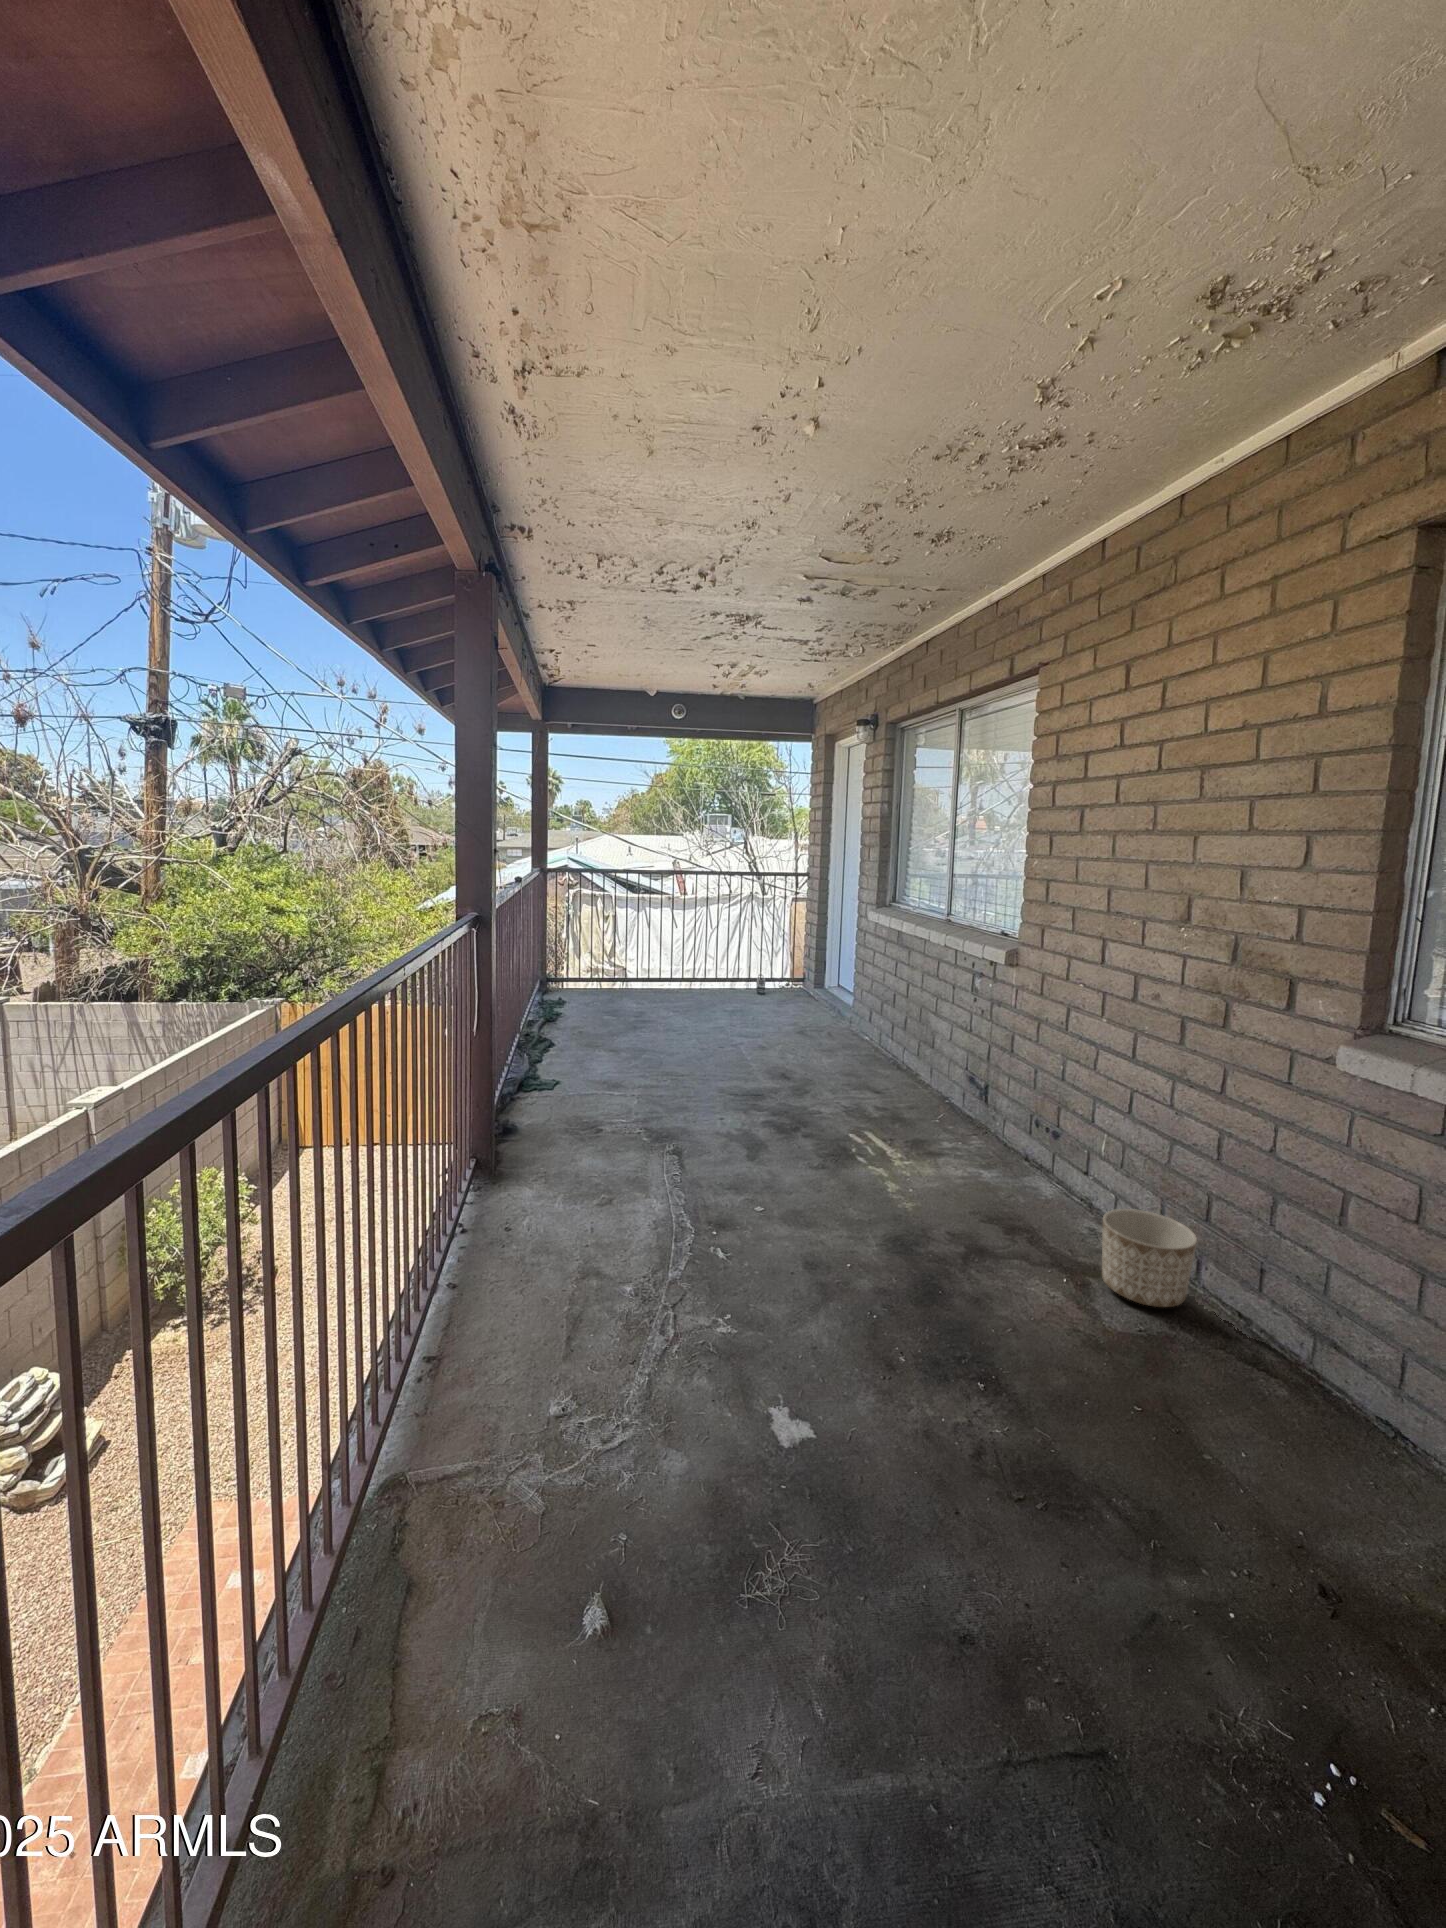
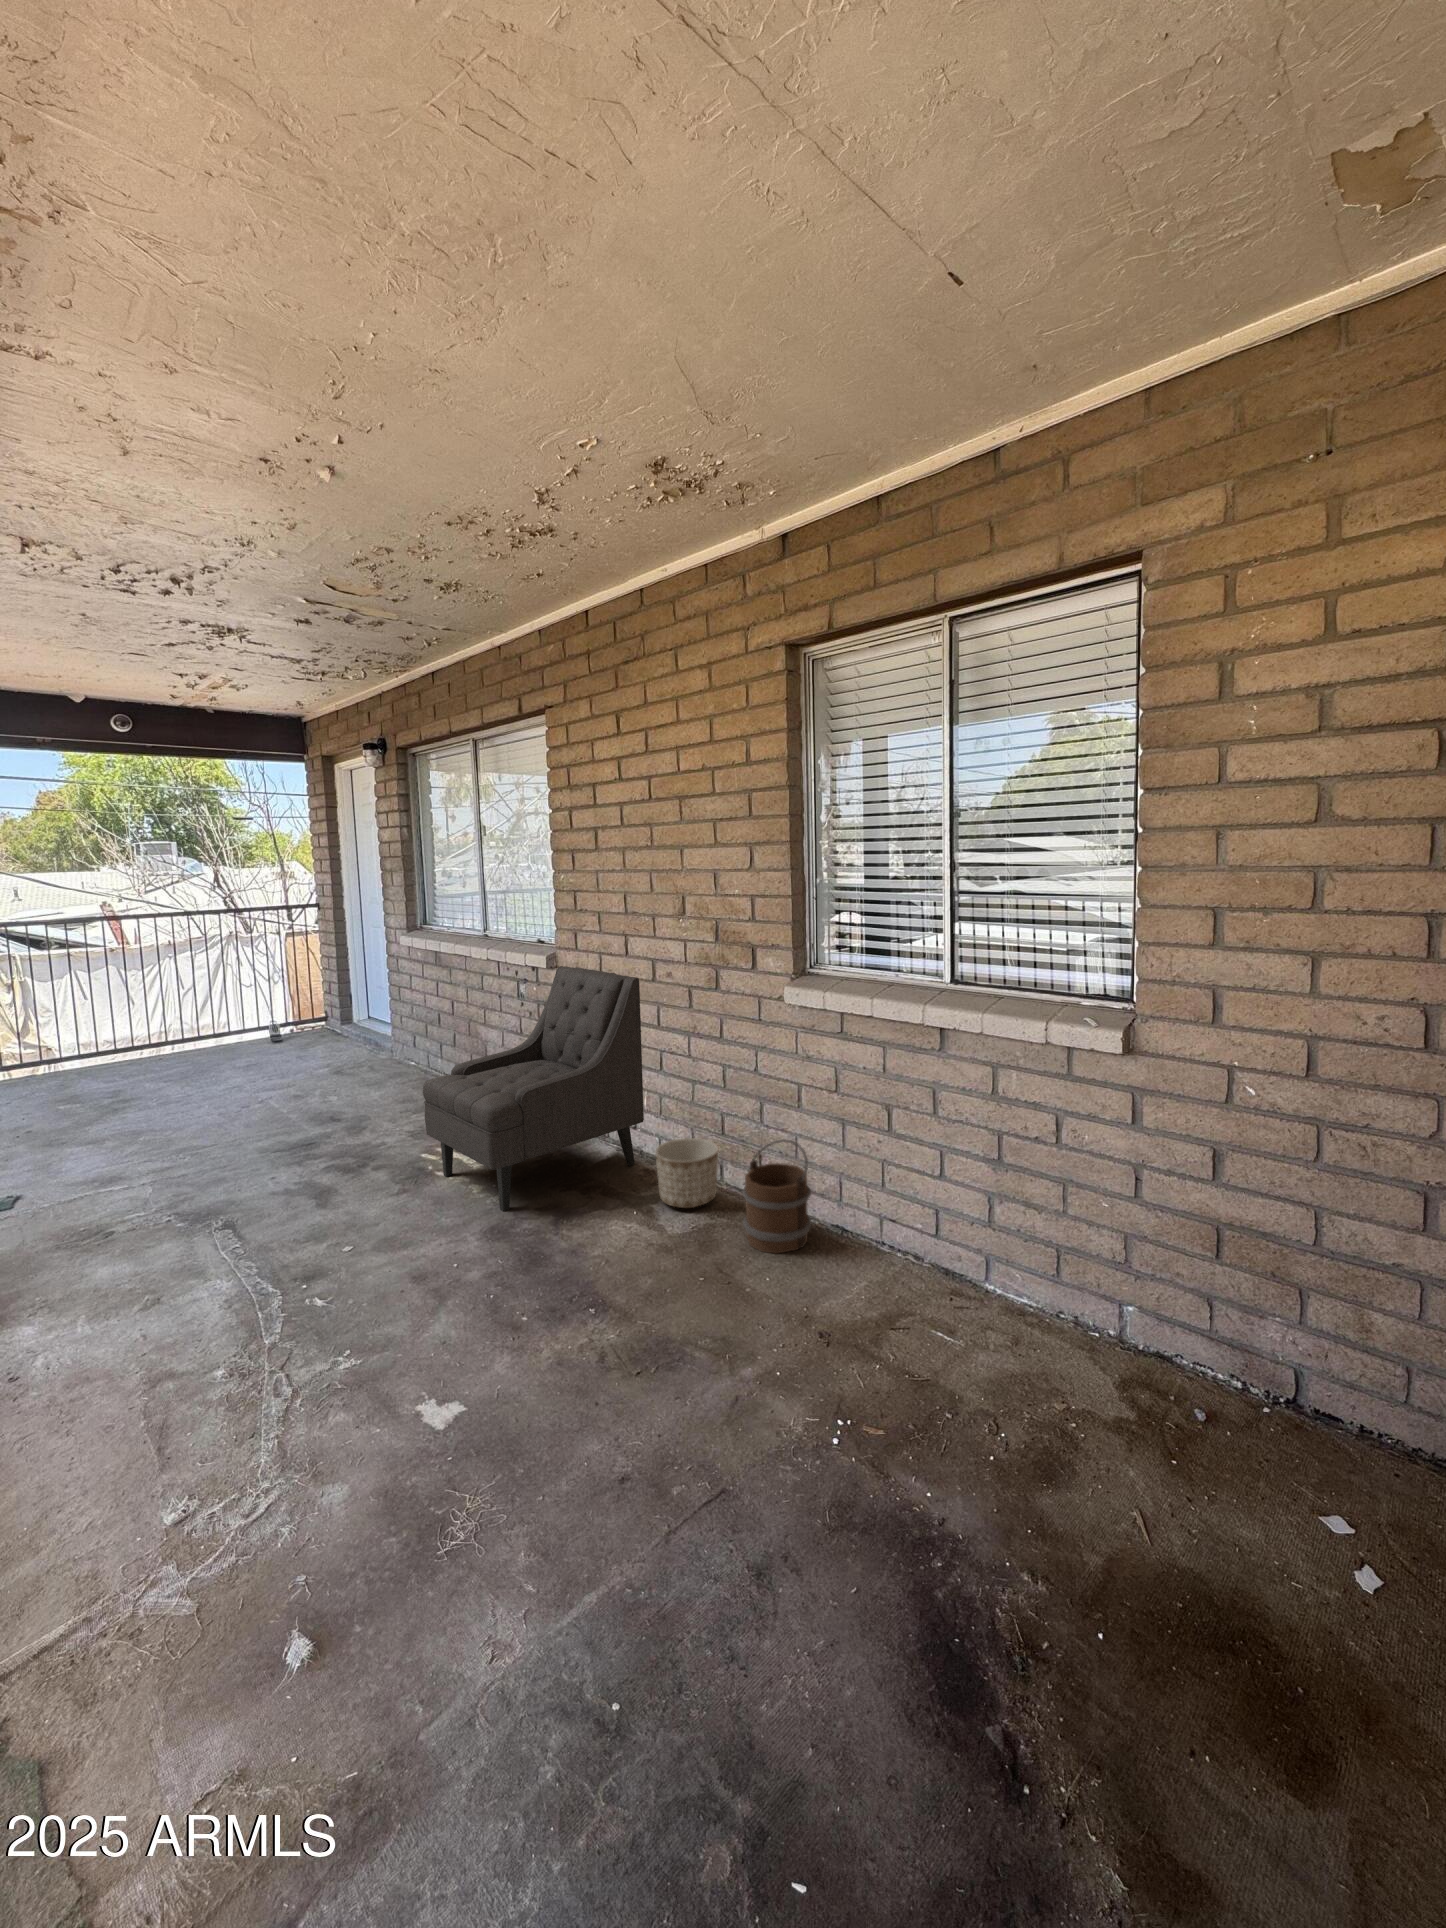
chair: none [851,966,1115,1226] -> present [423,966,644,1212]
bucket: none [1217,1261,1343,1432] -> present [743,1139,812,1254]

